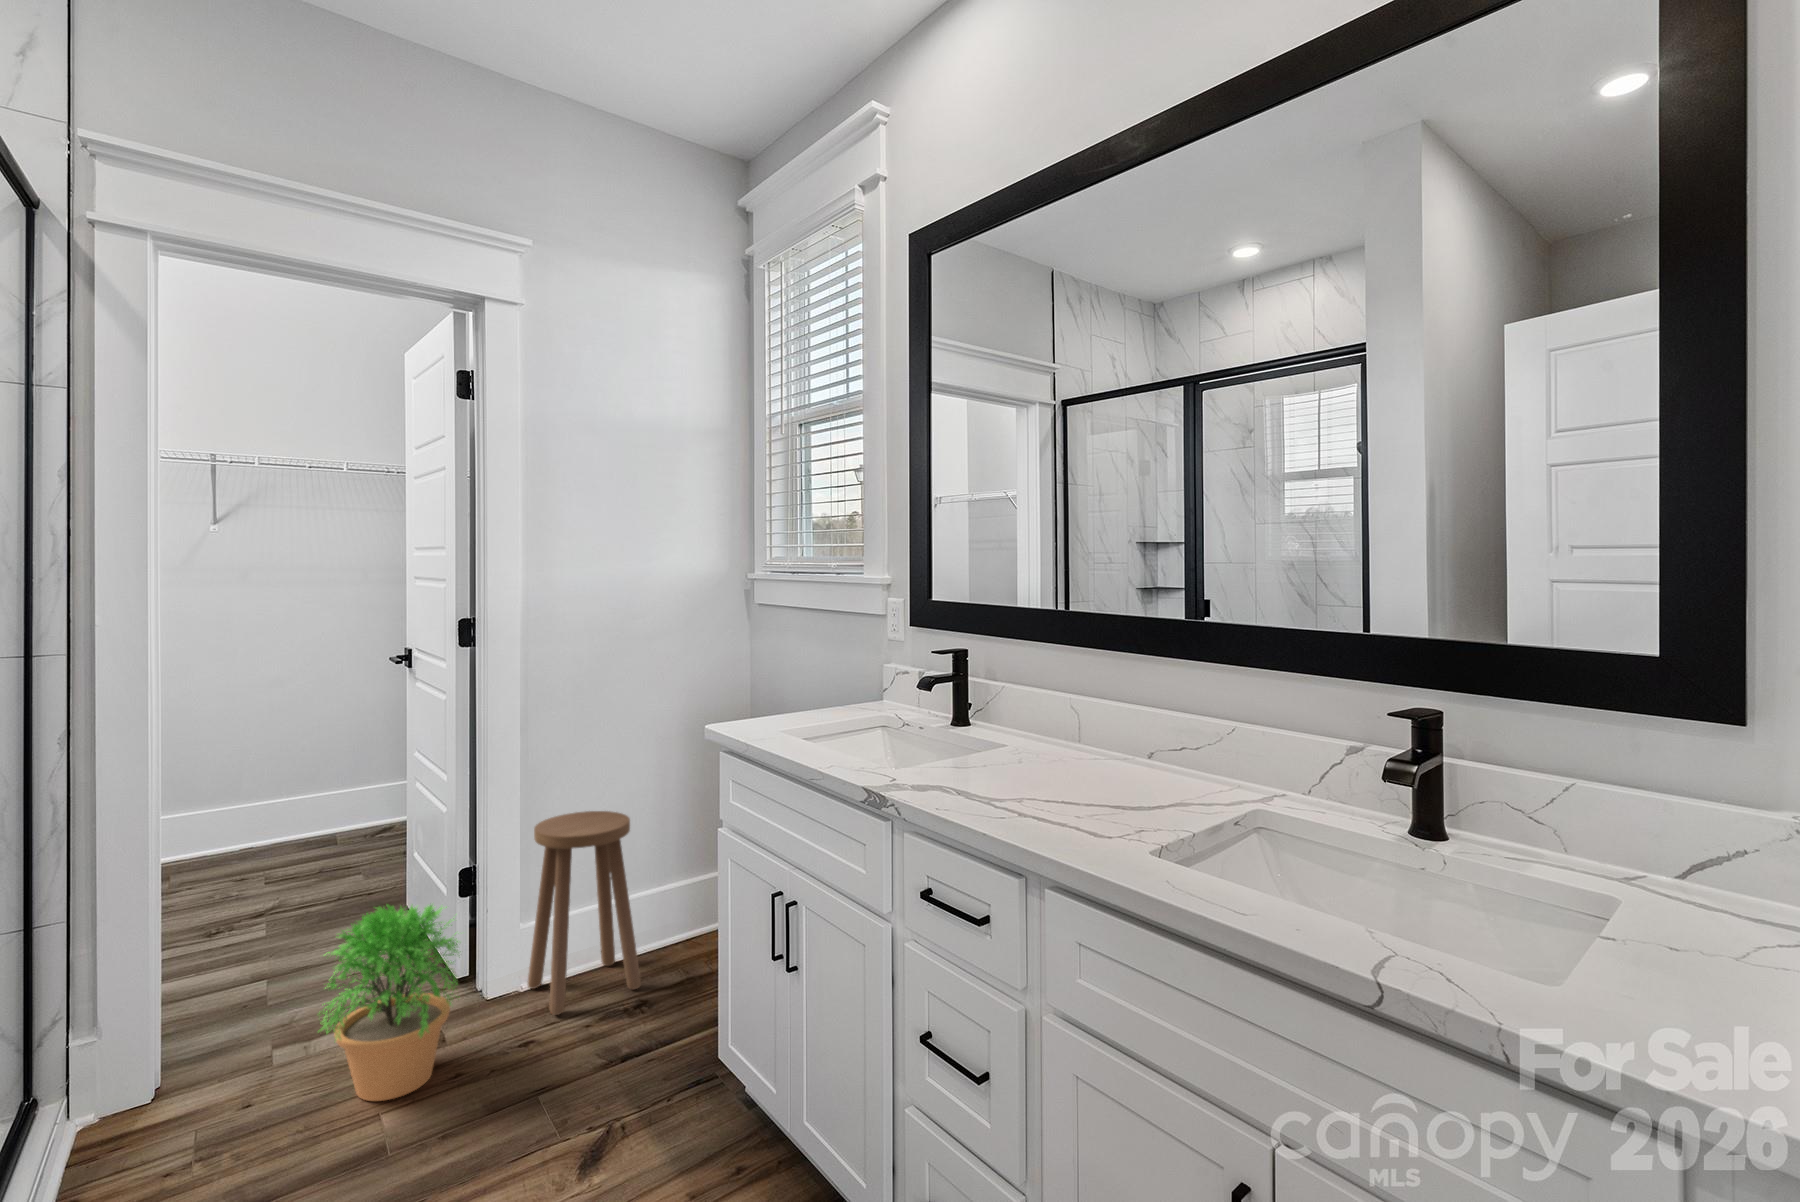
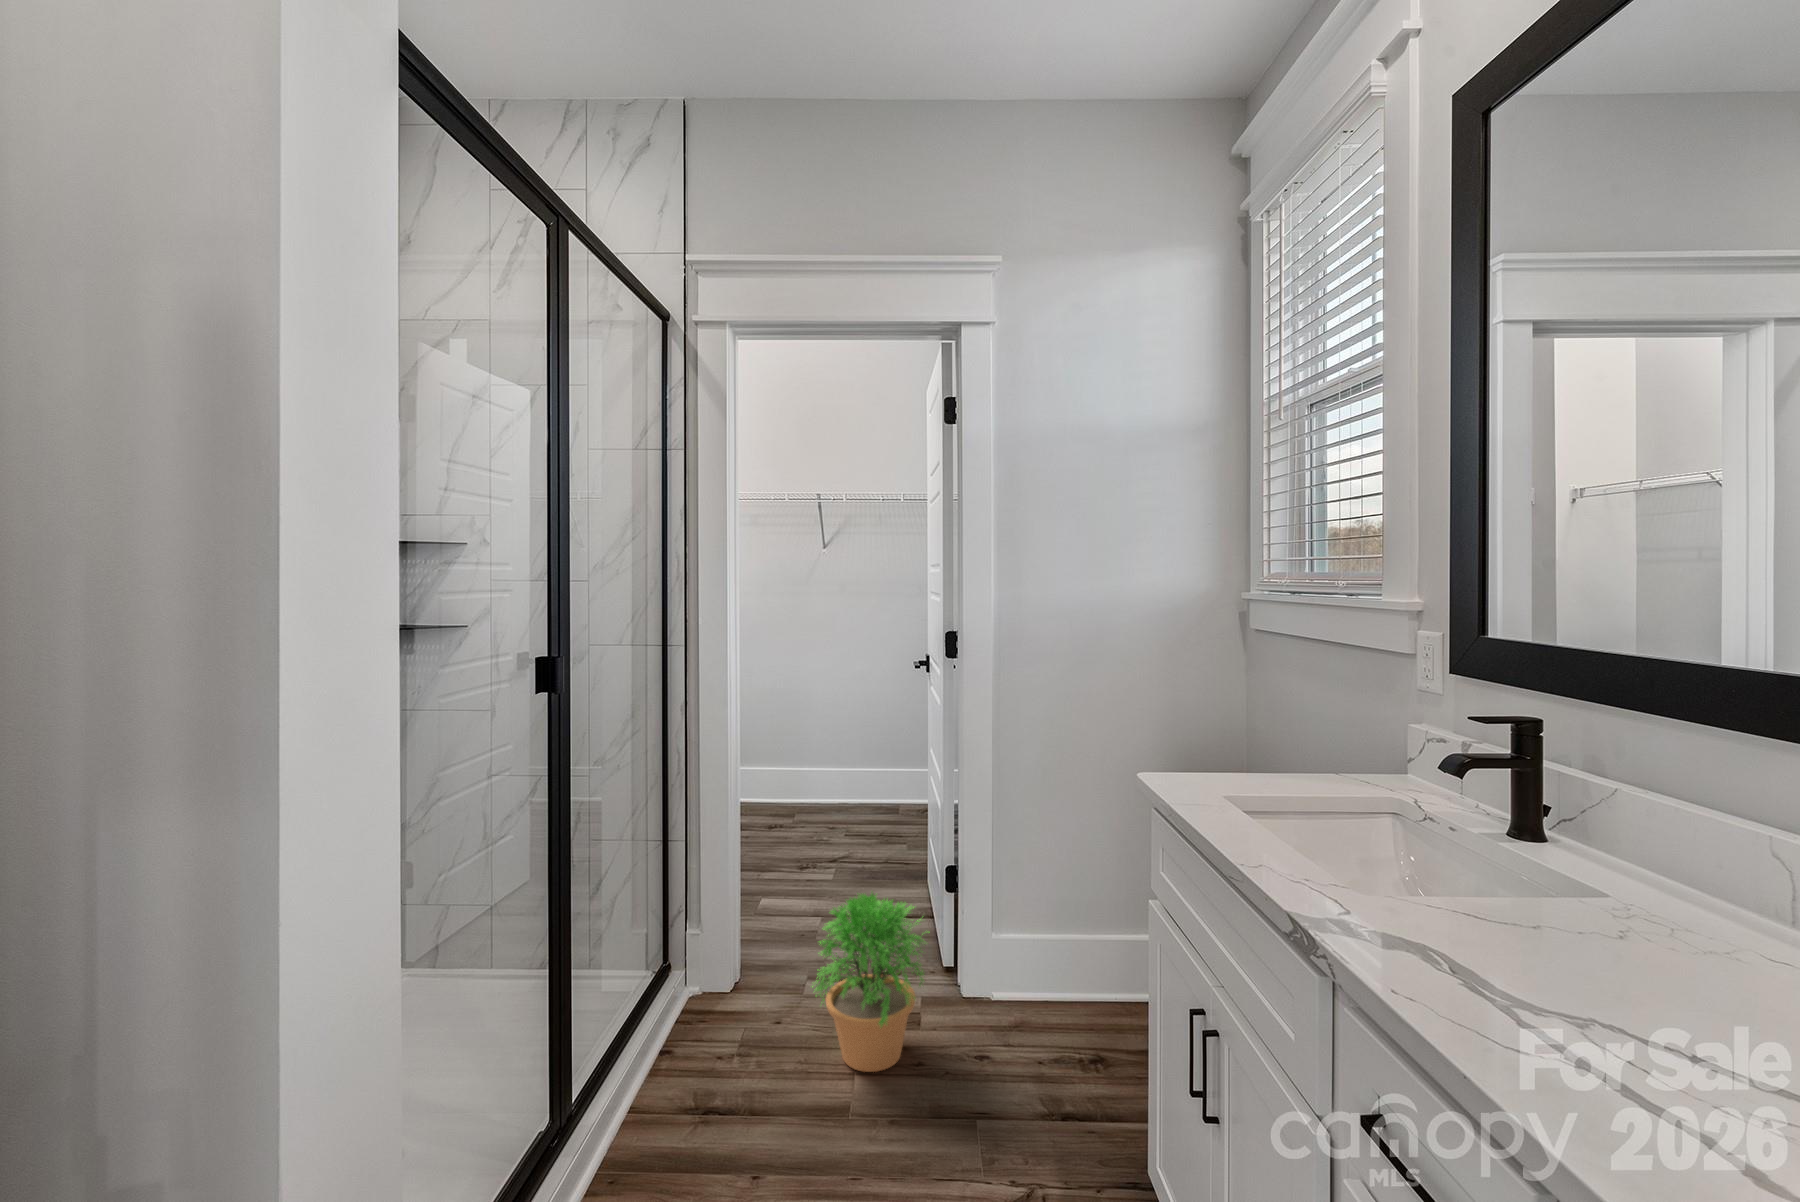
stool: present [527,811,641,1015] -> none [1000,832,1104,1036]

